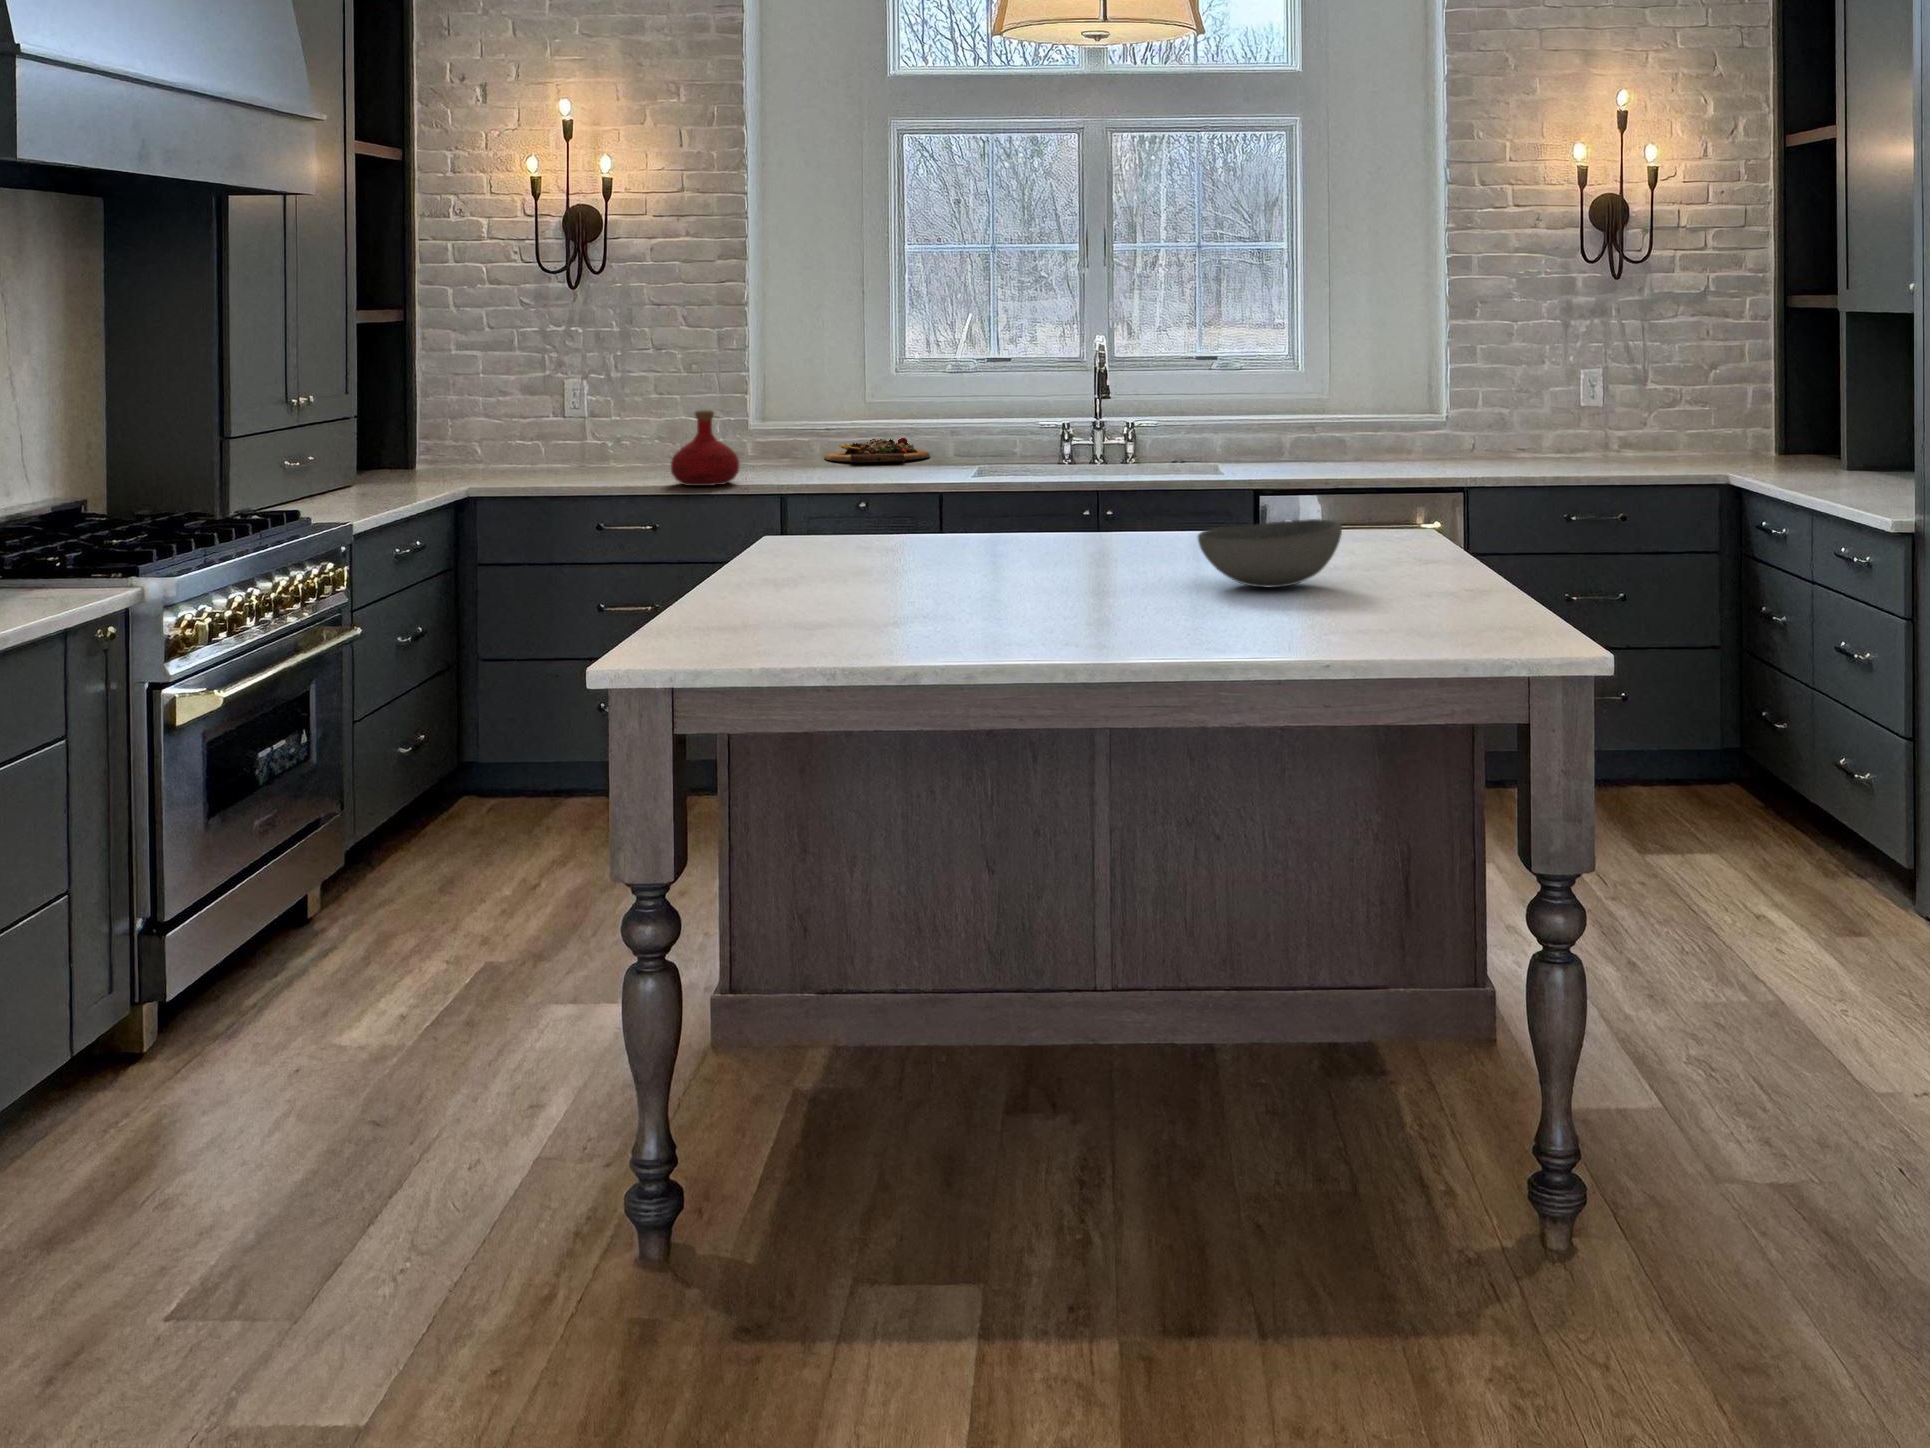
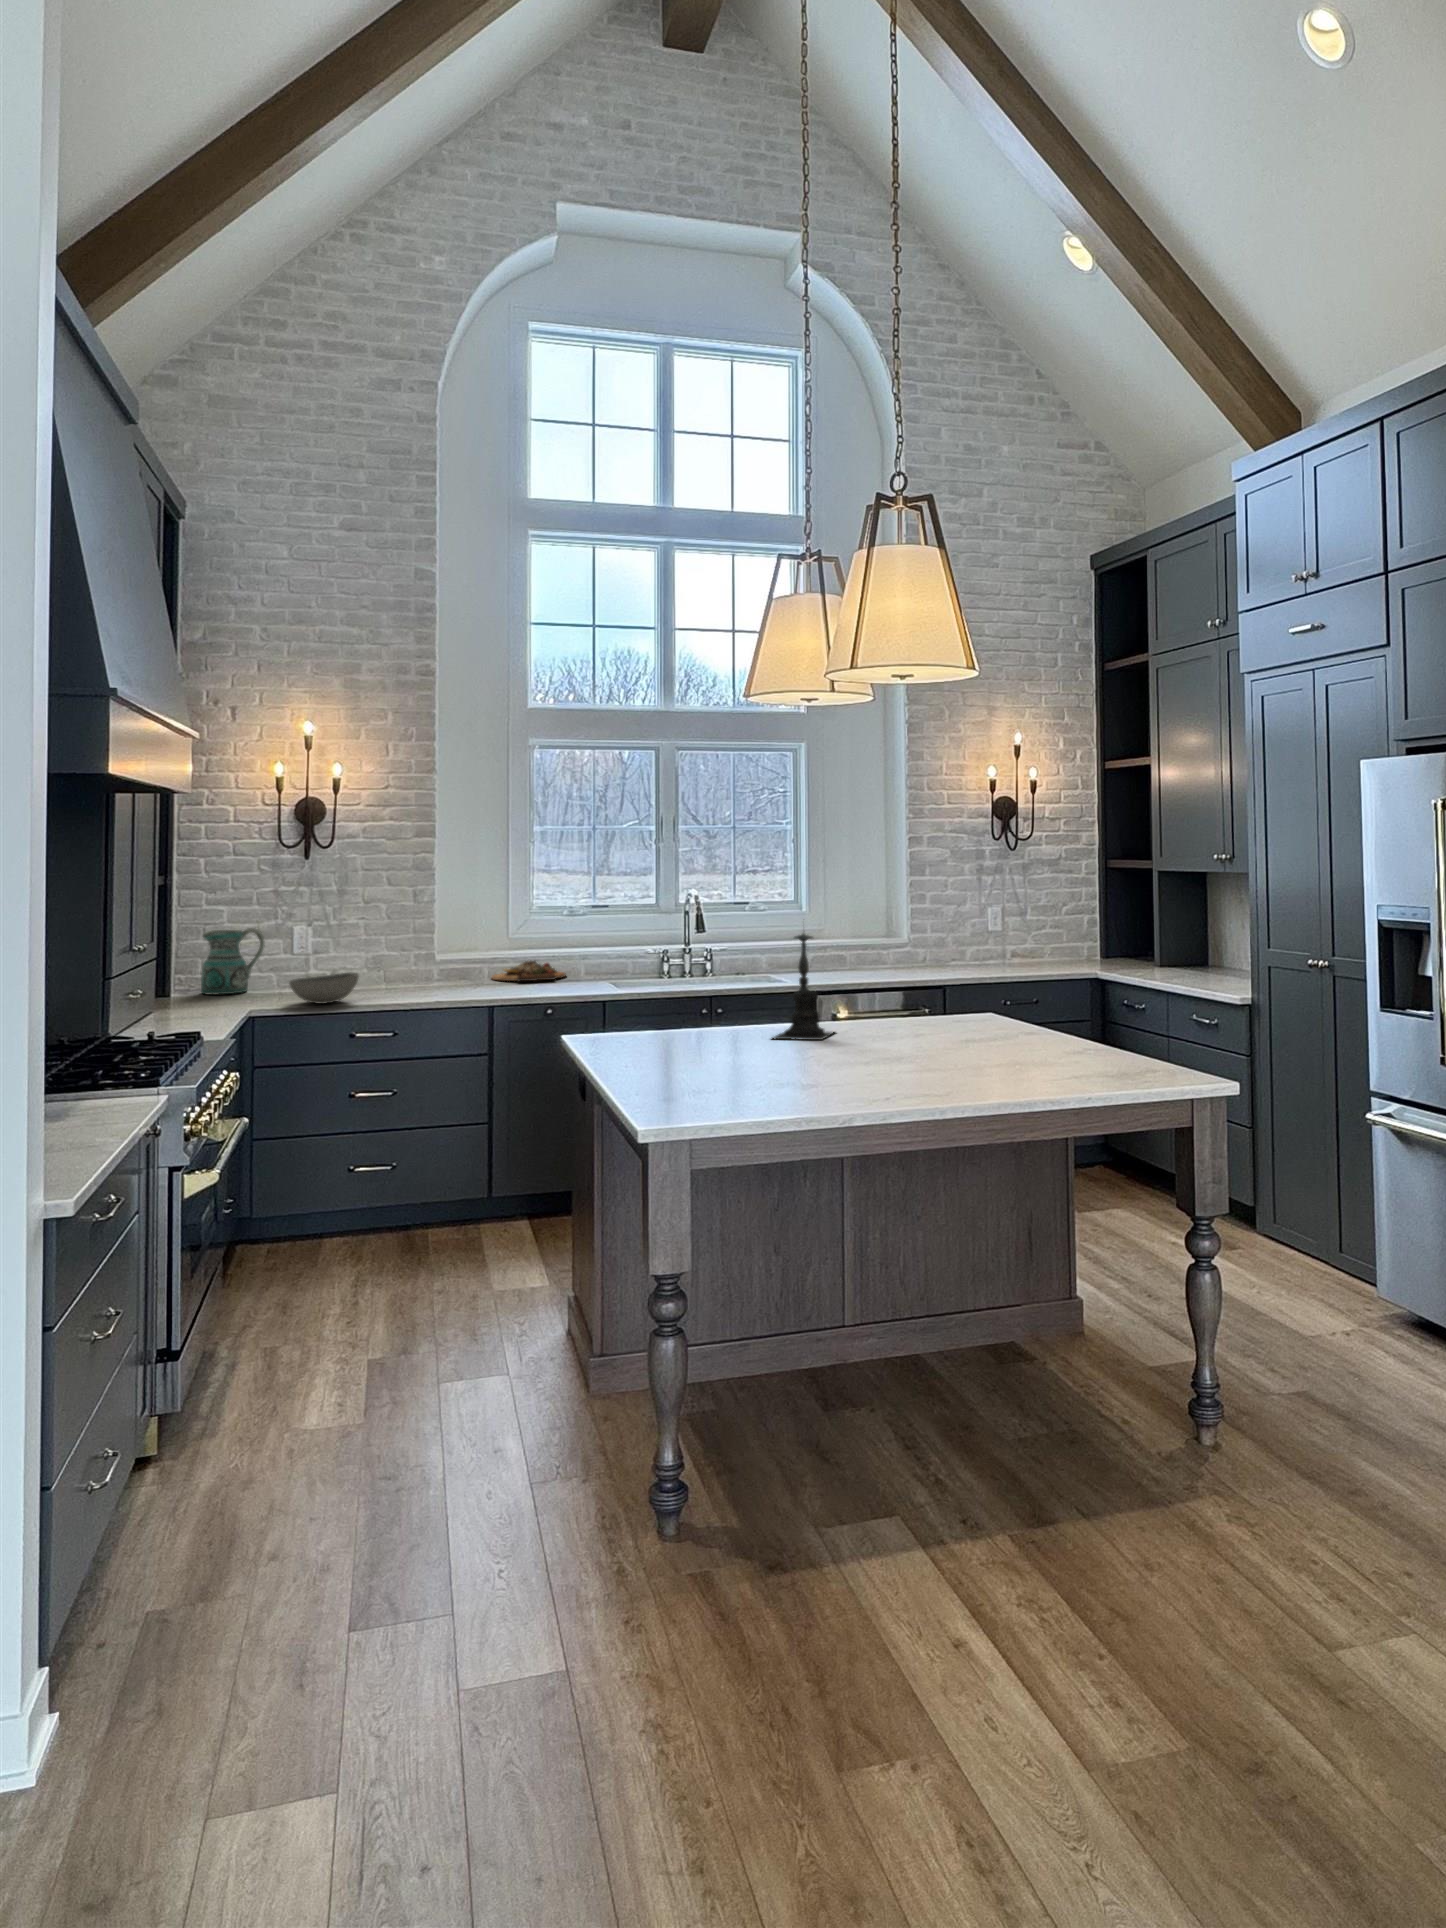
candle holder: none [1027,373,1145,557] -> present [773,933,833,1040]
ceramic pitcher: none [440,379,522,467] -> present [201,928,265,994]
bottle: present [671,410,740,486] -> none [406,948,457,1002]
bowl: present [1198,519,1342,588] -> present [289,973,359,1004]

